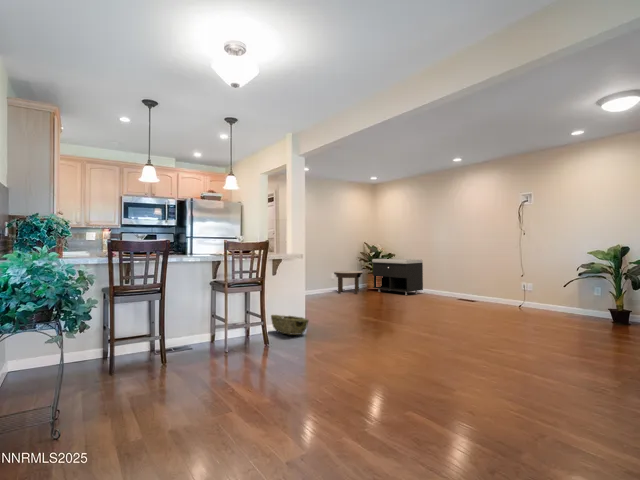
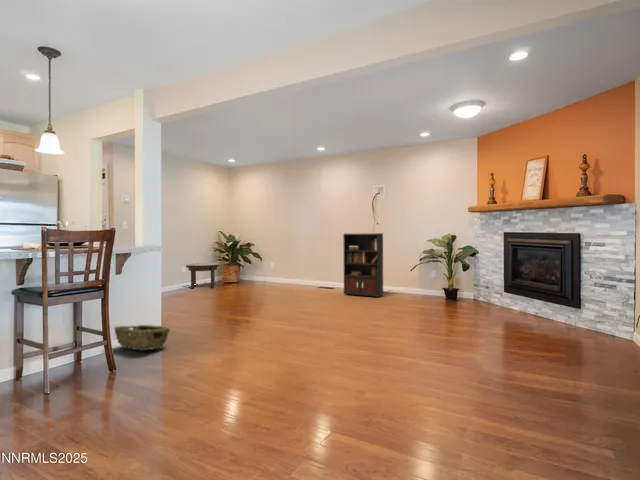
bookcase: none [482,244,549,313] -> present [343,233,383,297]
storage bench: present [372,258,423,295] -> none [229,248,283,286]

